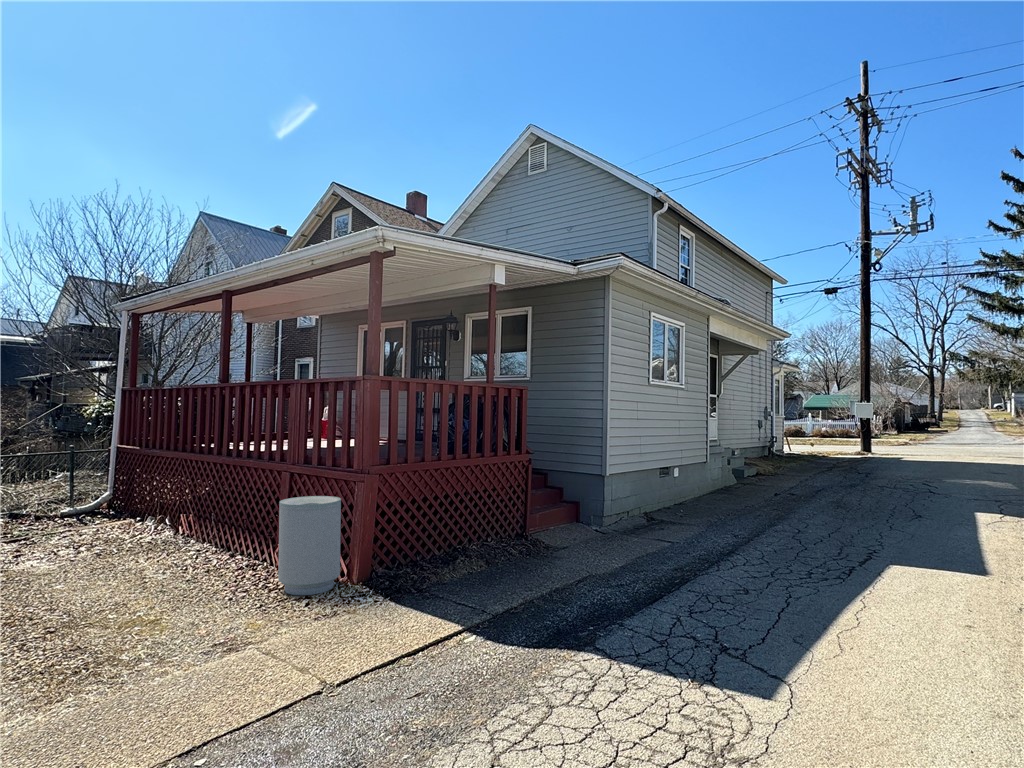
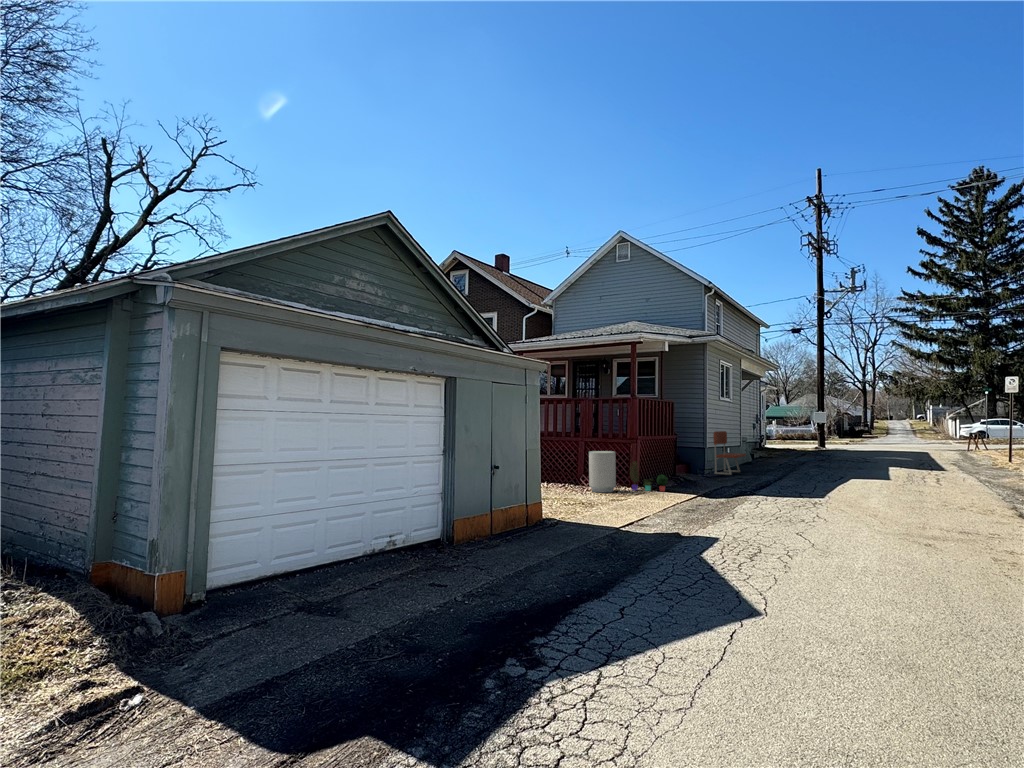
bench: none [640,441,705,523] -> present [713,431,746,475]
potted plant: none [374,520,450,596] -> present [630,462,668,491]

